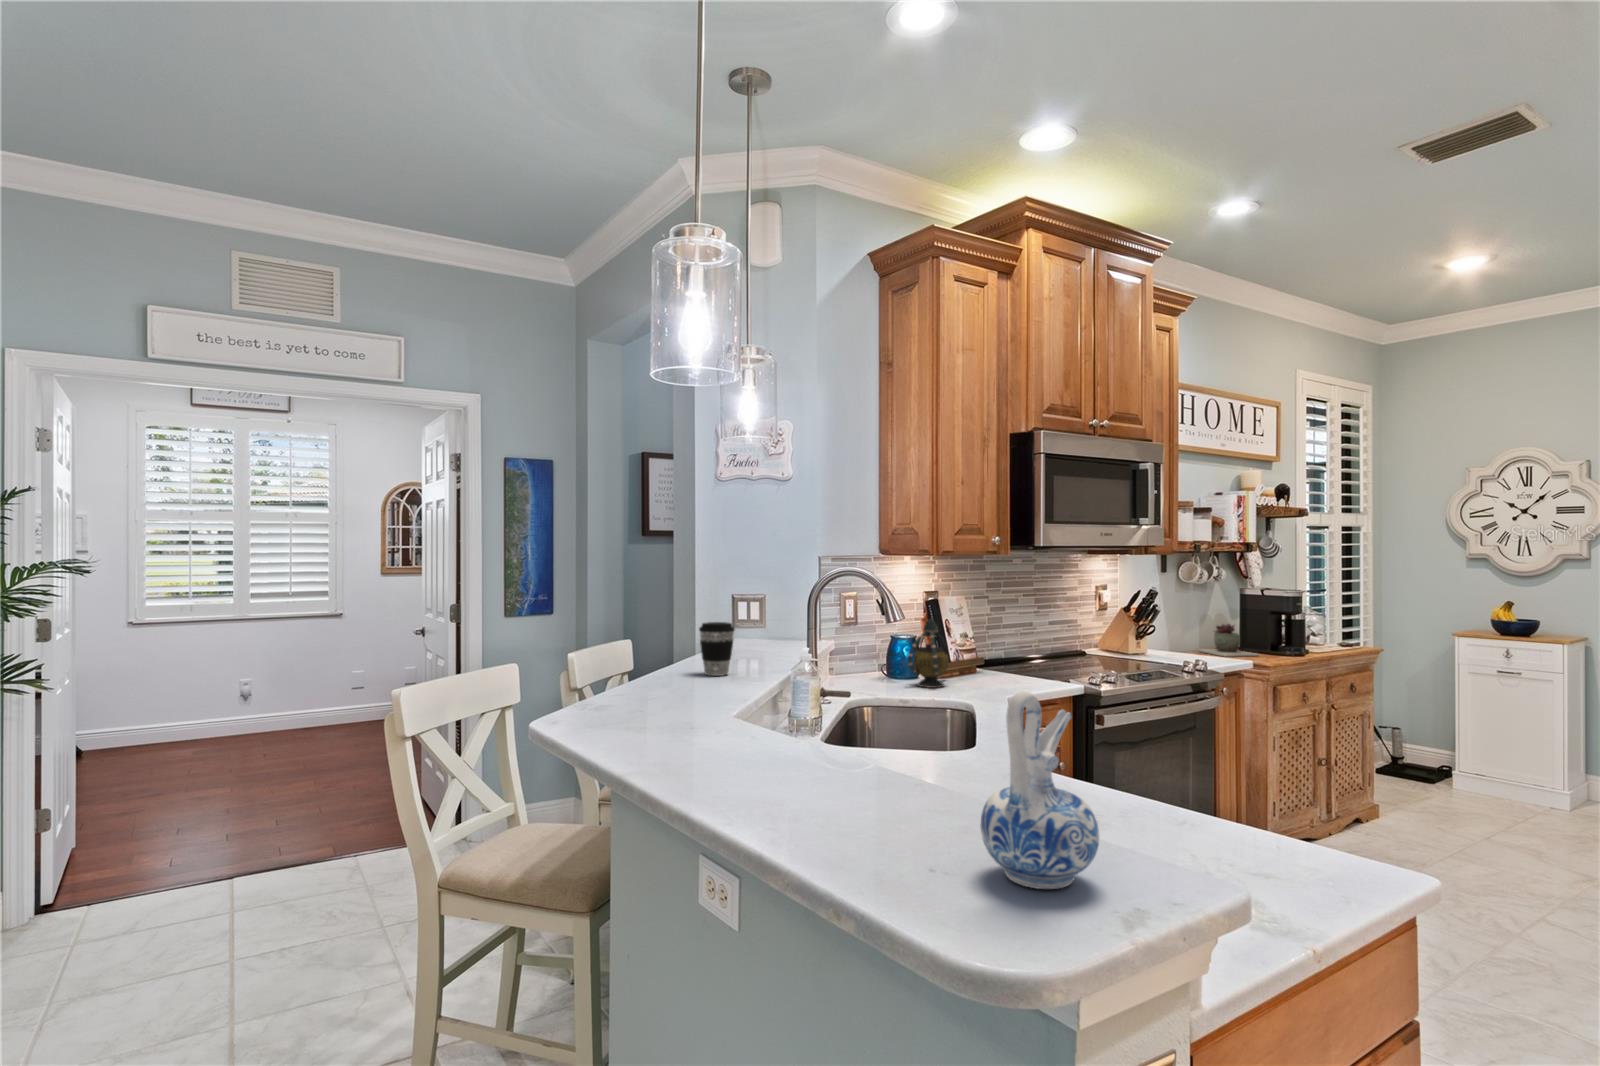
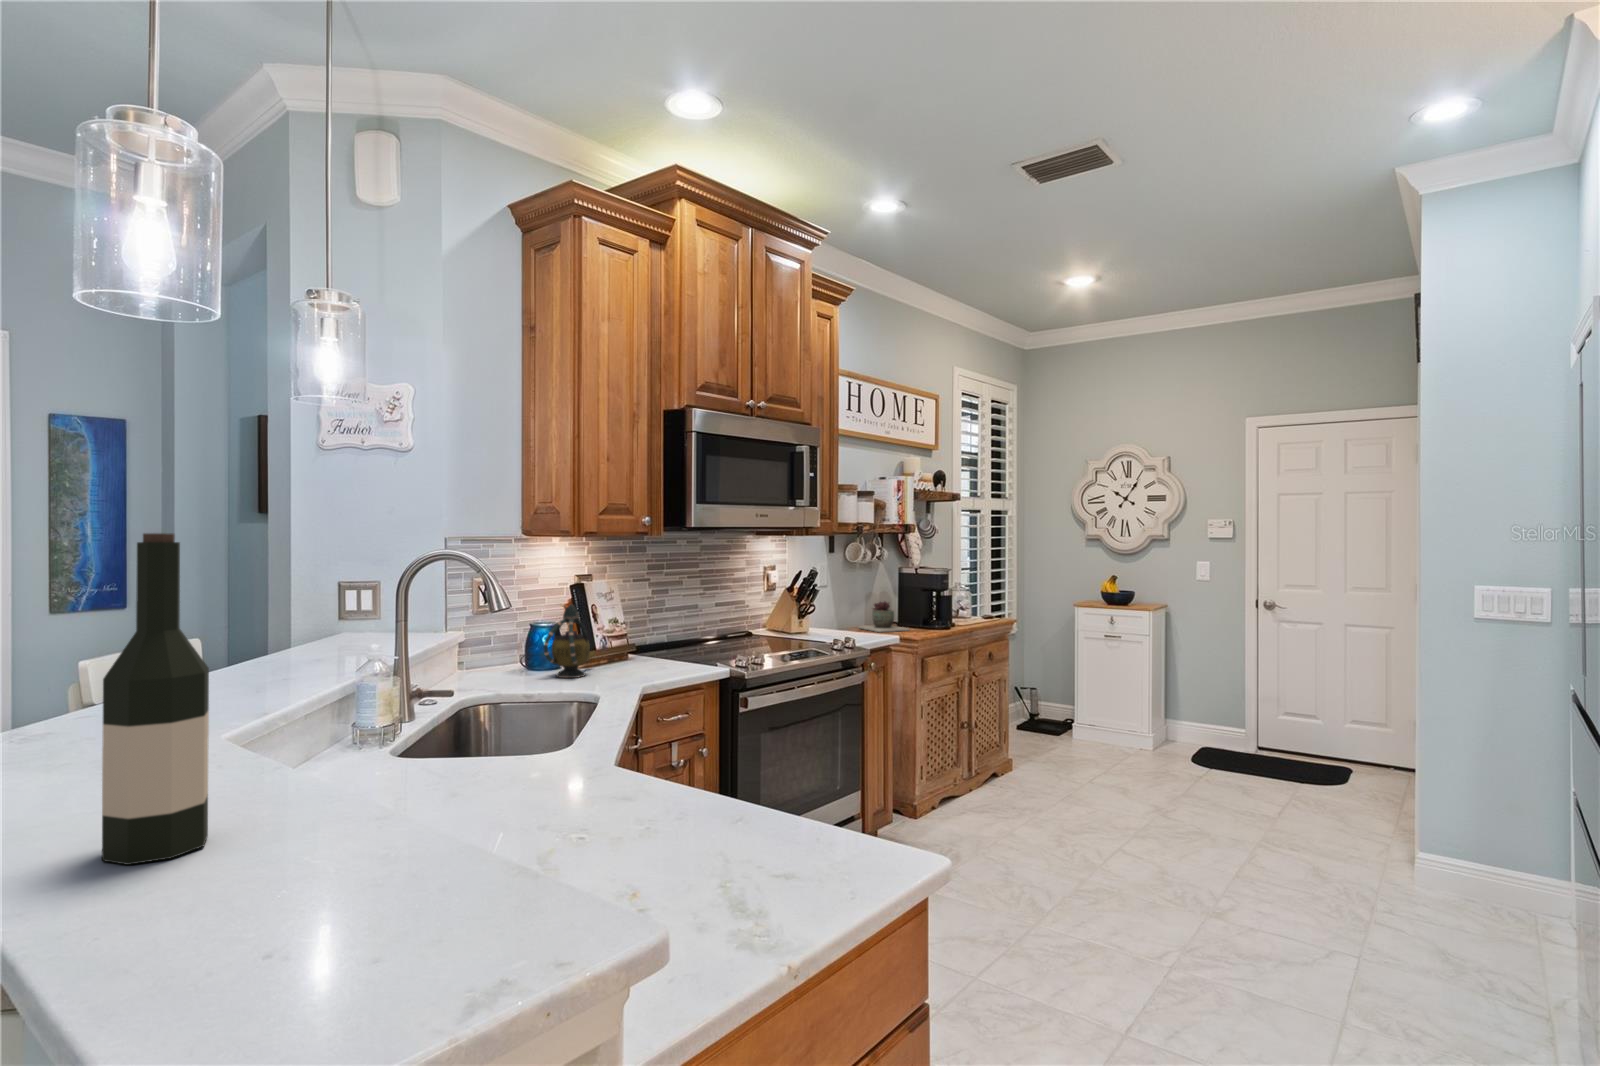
wine bottle: none [753,558,820,810] -> present [102,533,209,865]
coffee cup: present [699,622,735,676] -> none [243,616,293,680]
ceramic pitcher: present [981,692,1099,889] -> none [319,698,476,944]

